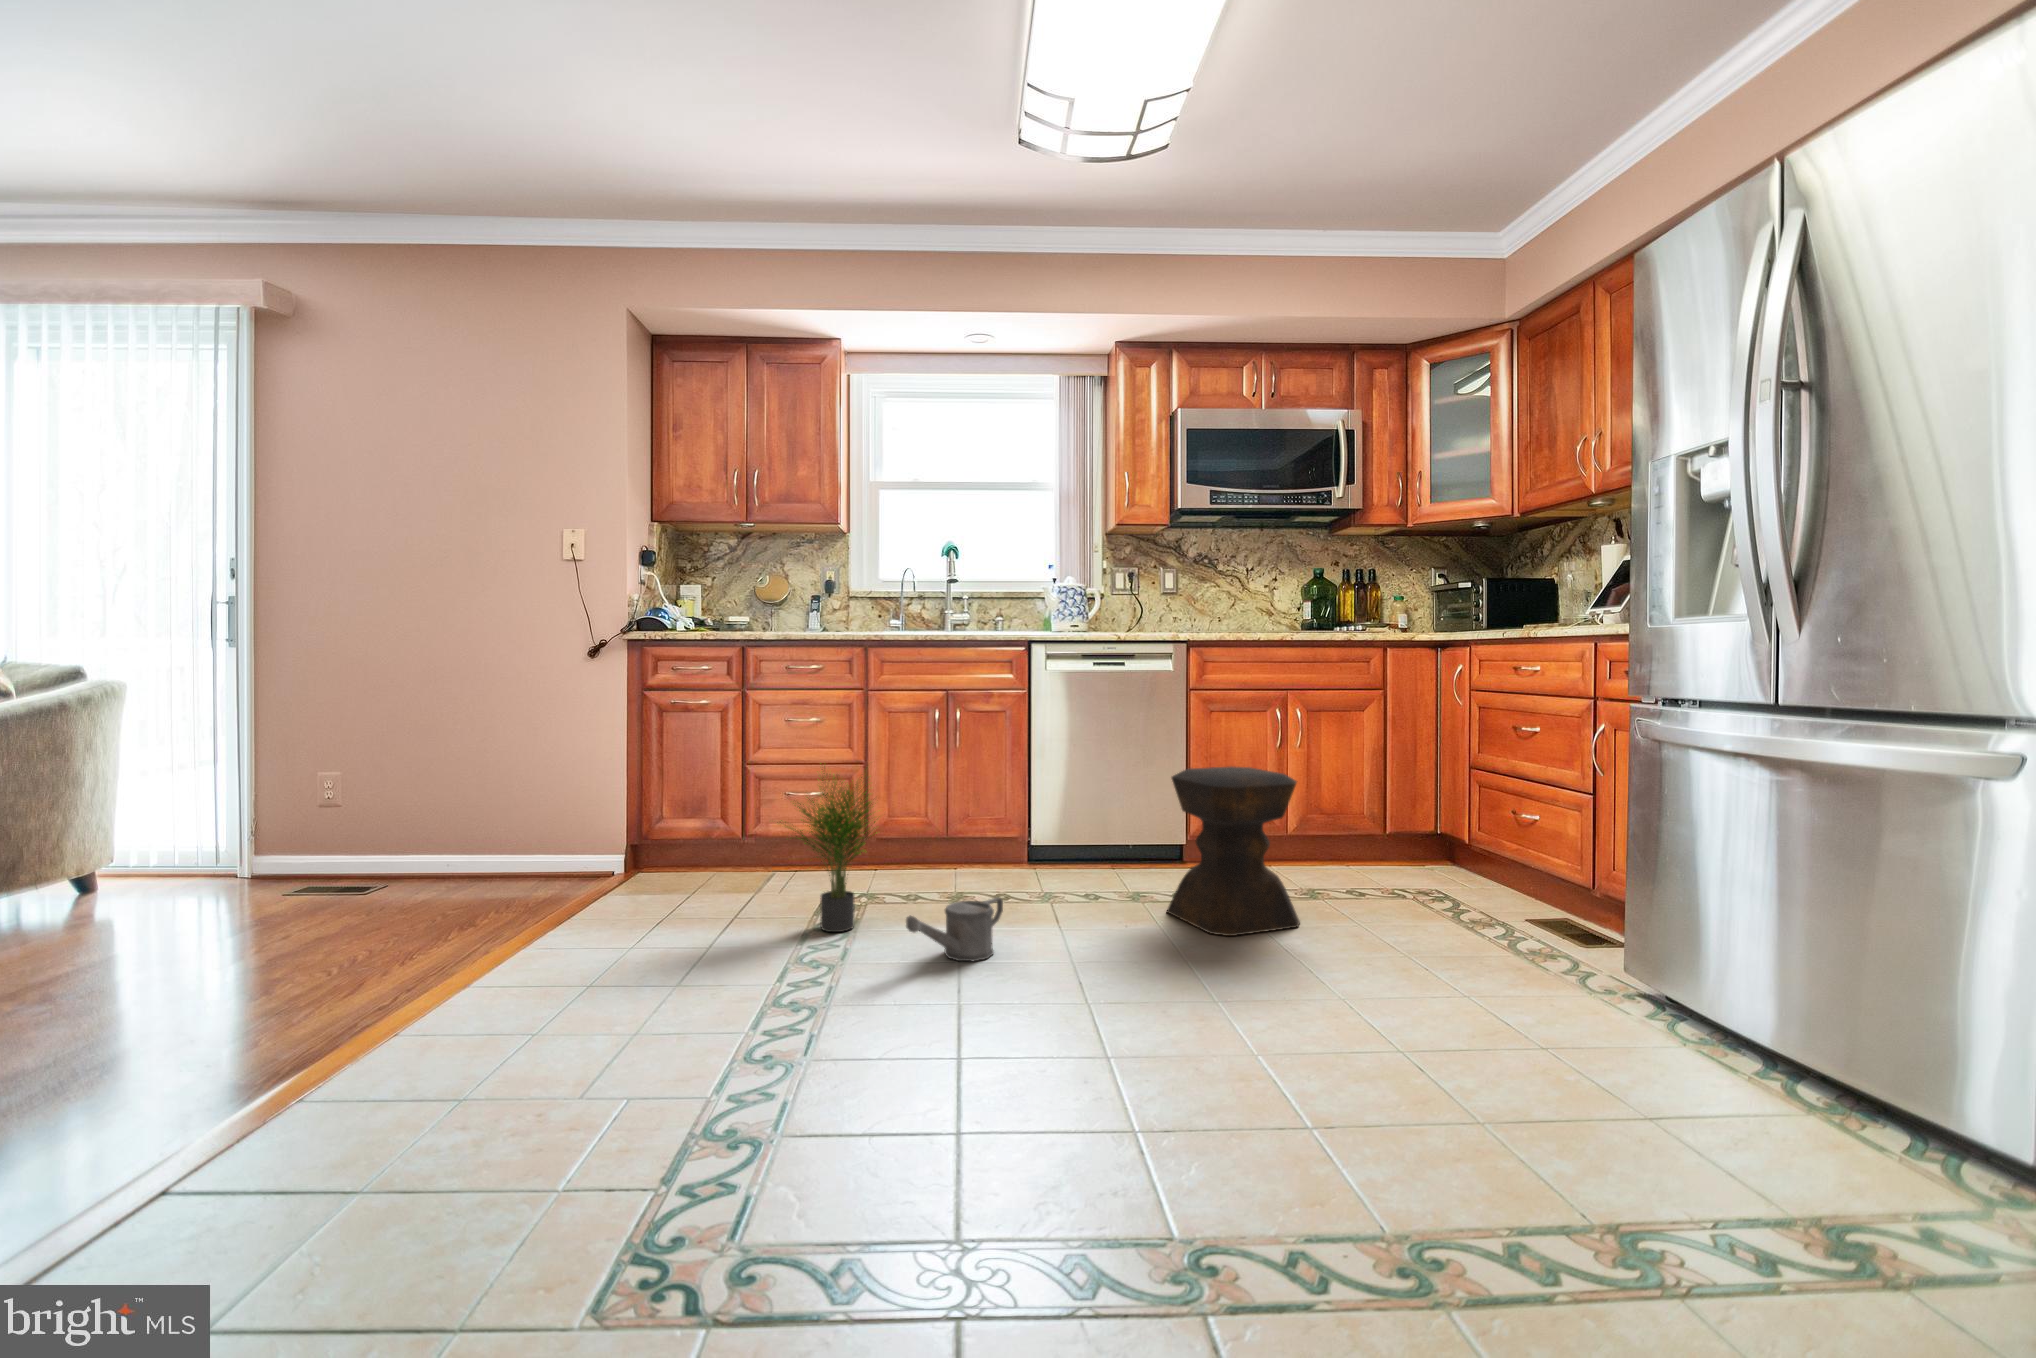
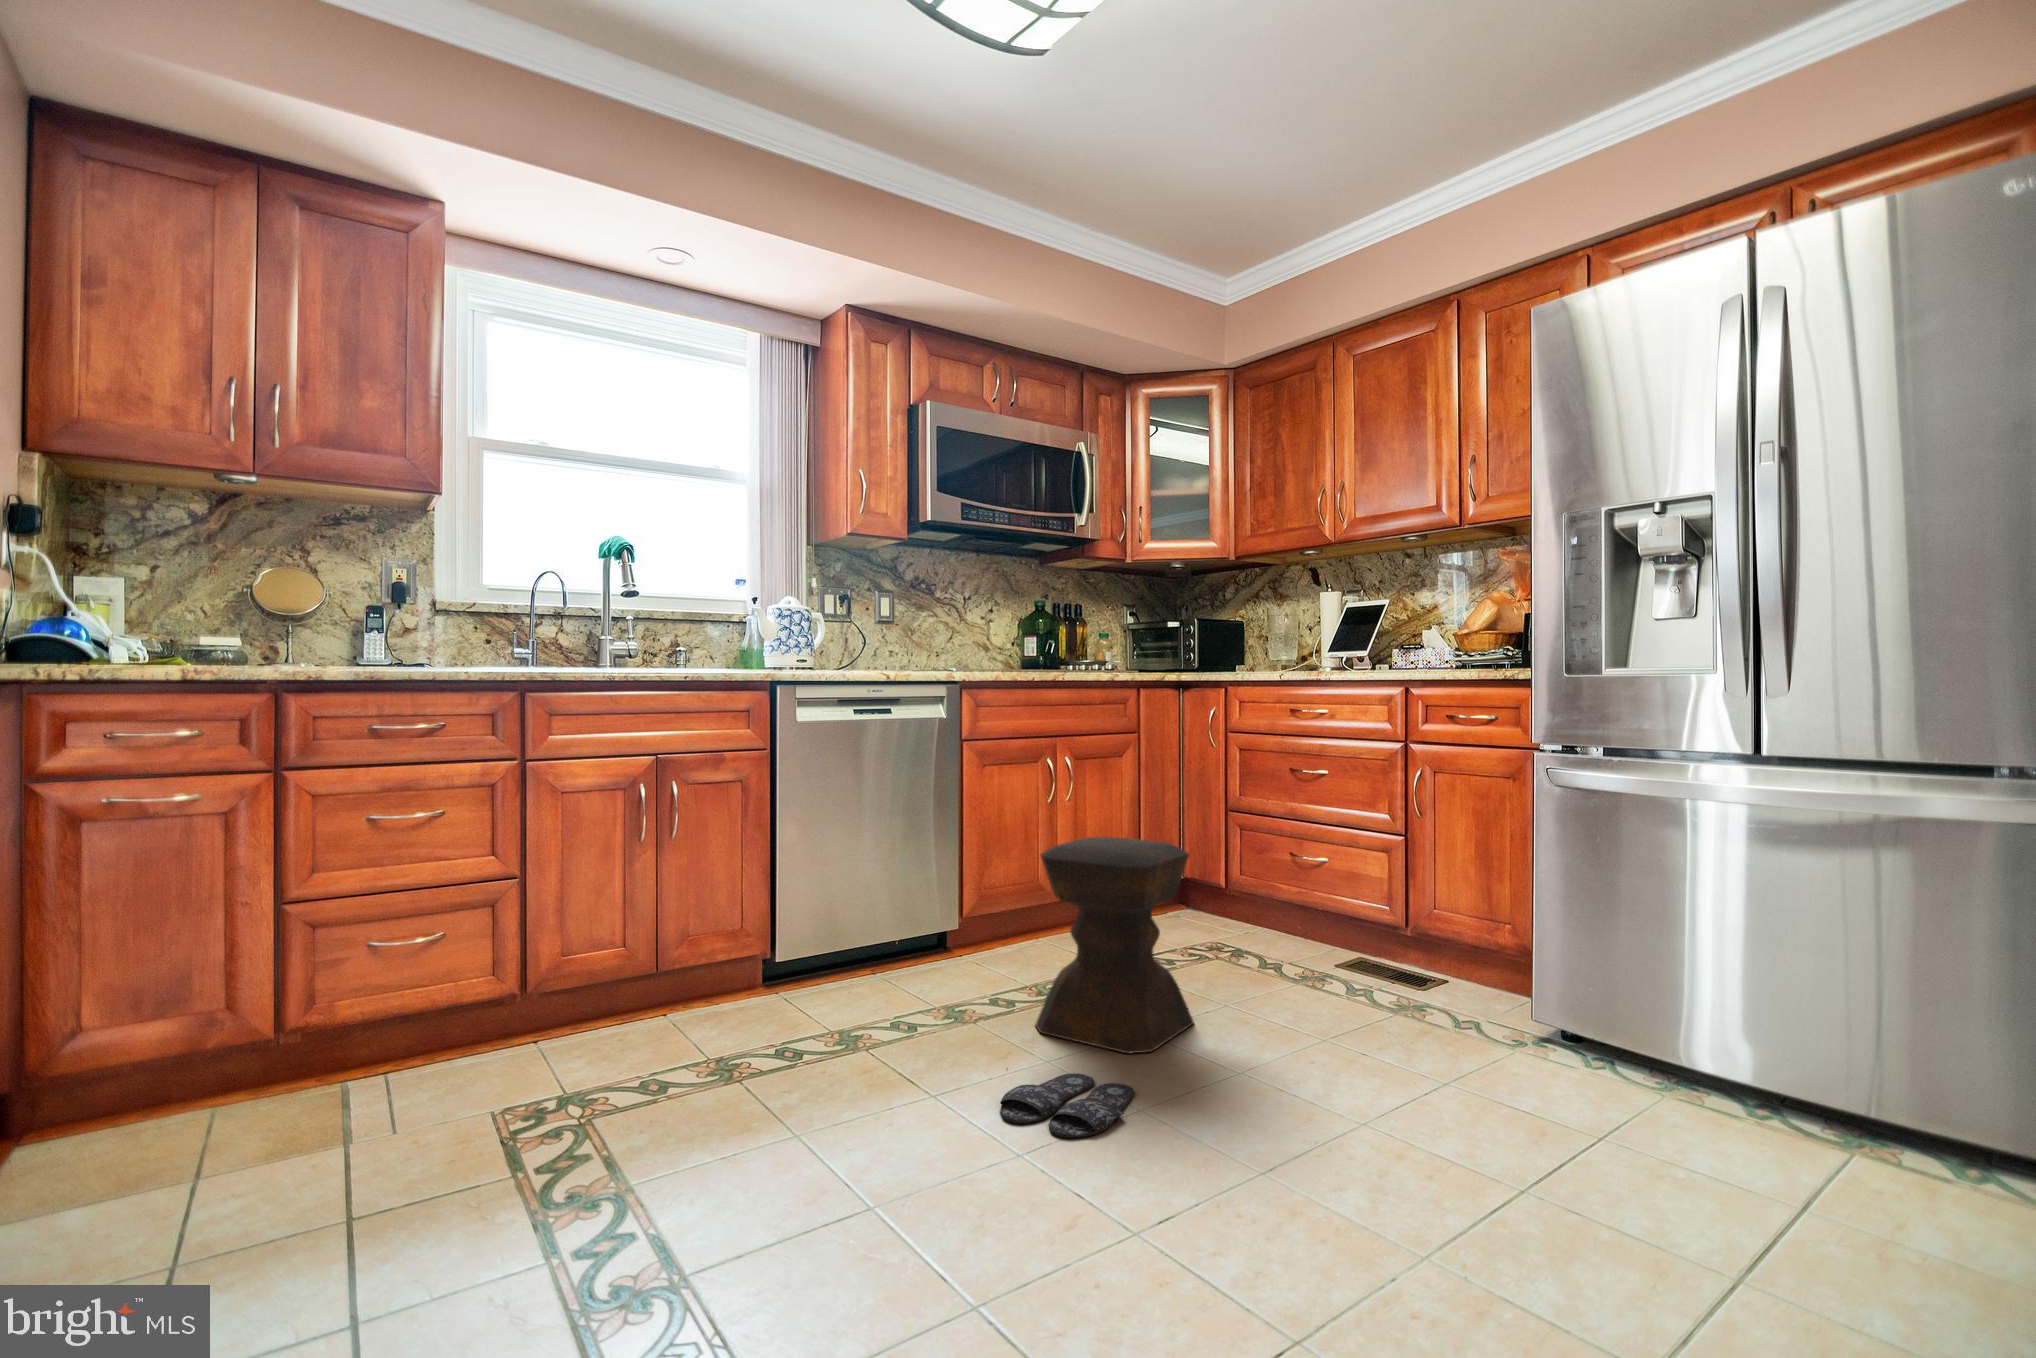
potted plant: present [781,773,875,932] -> none [497,878,723,1184]
watering can: present [906,897,1003,961] -> none [846,1065,928,1182]
slippers: none [1066,934,1178,967] -> present [1000,1073,1135,1138]

